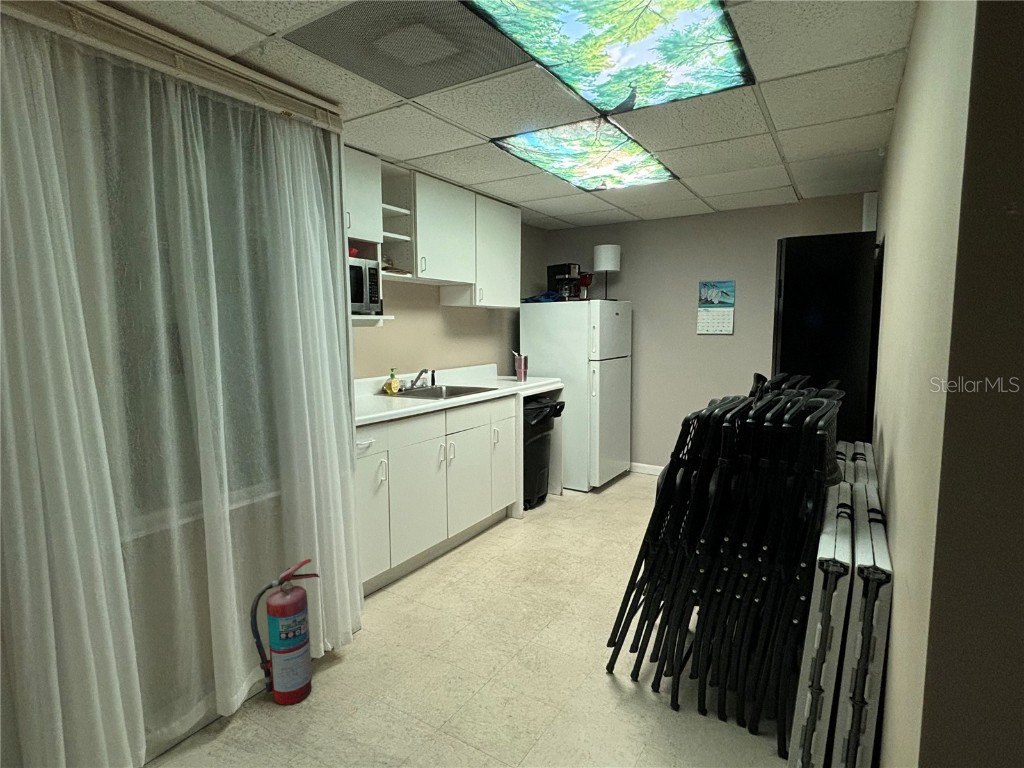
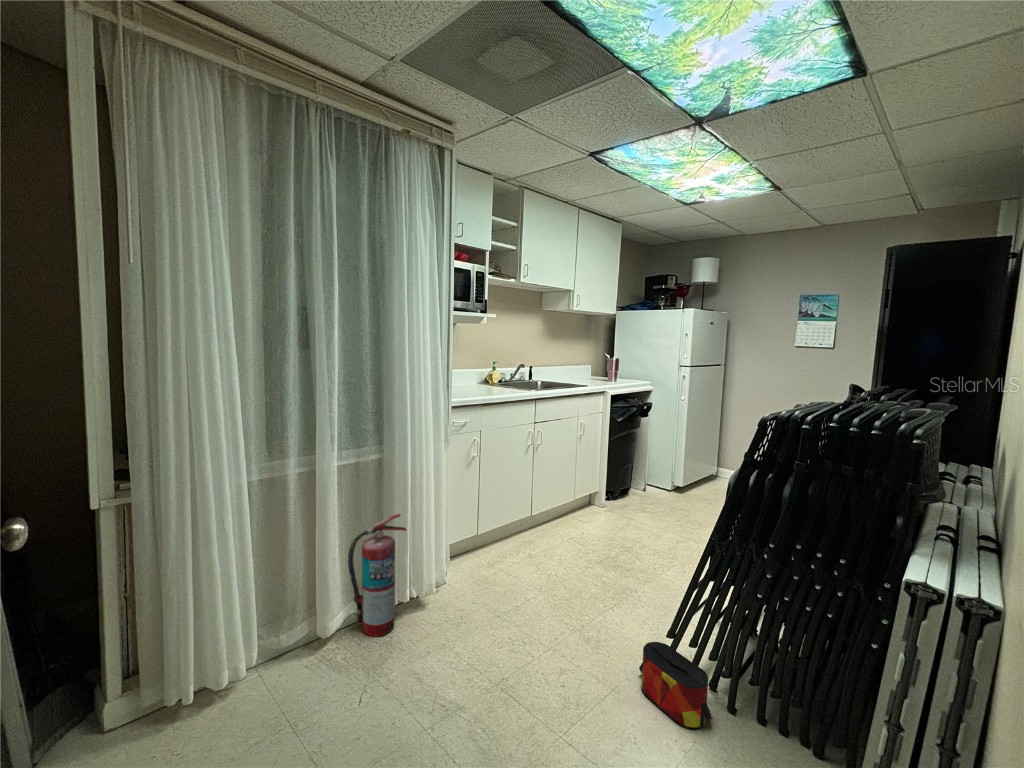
bag: none [586,652,660,732] -> present [639,642,712,729]

